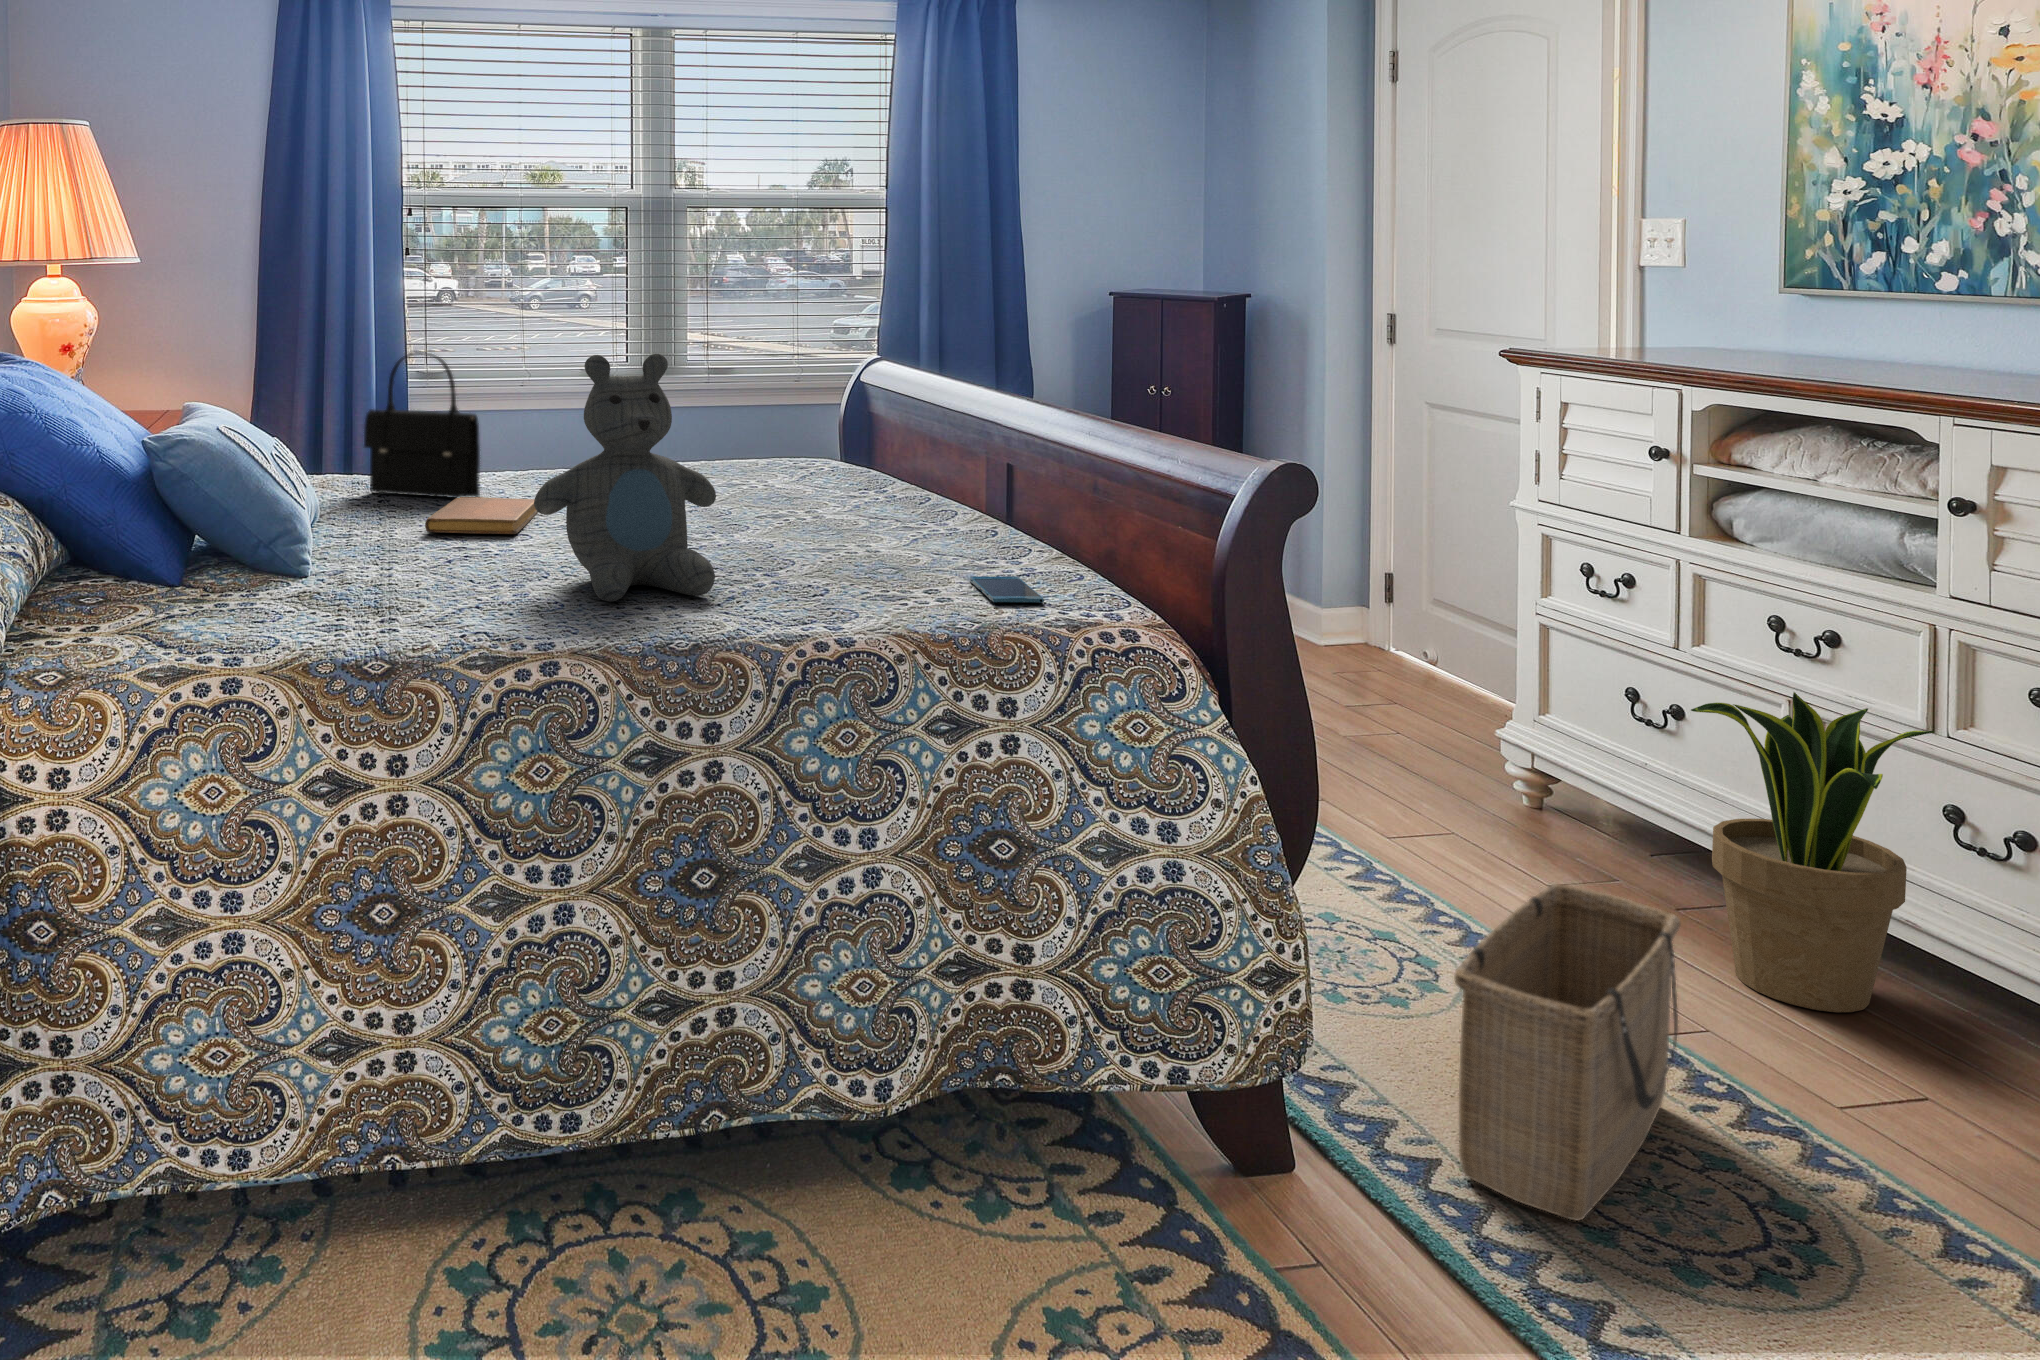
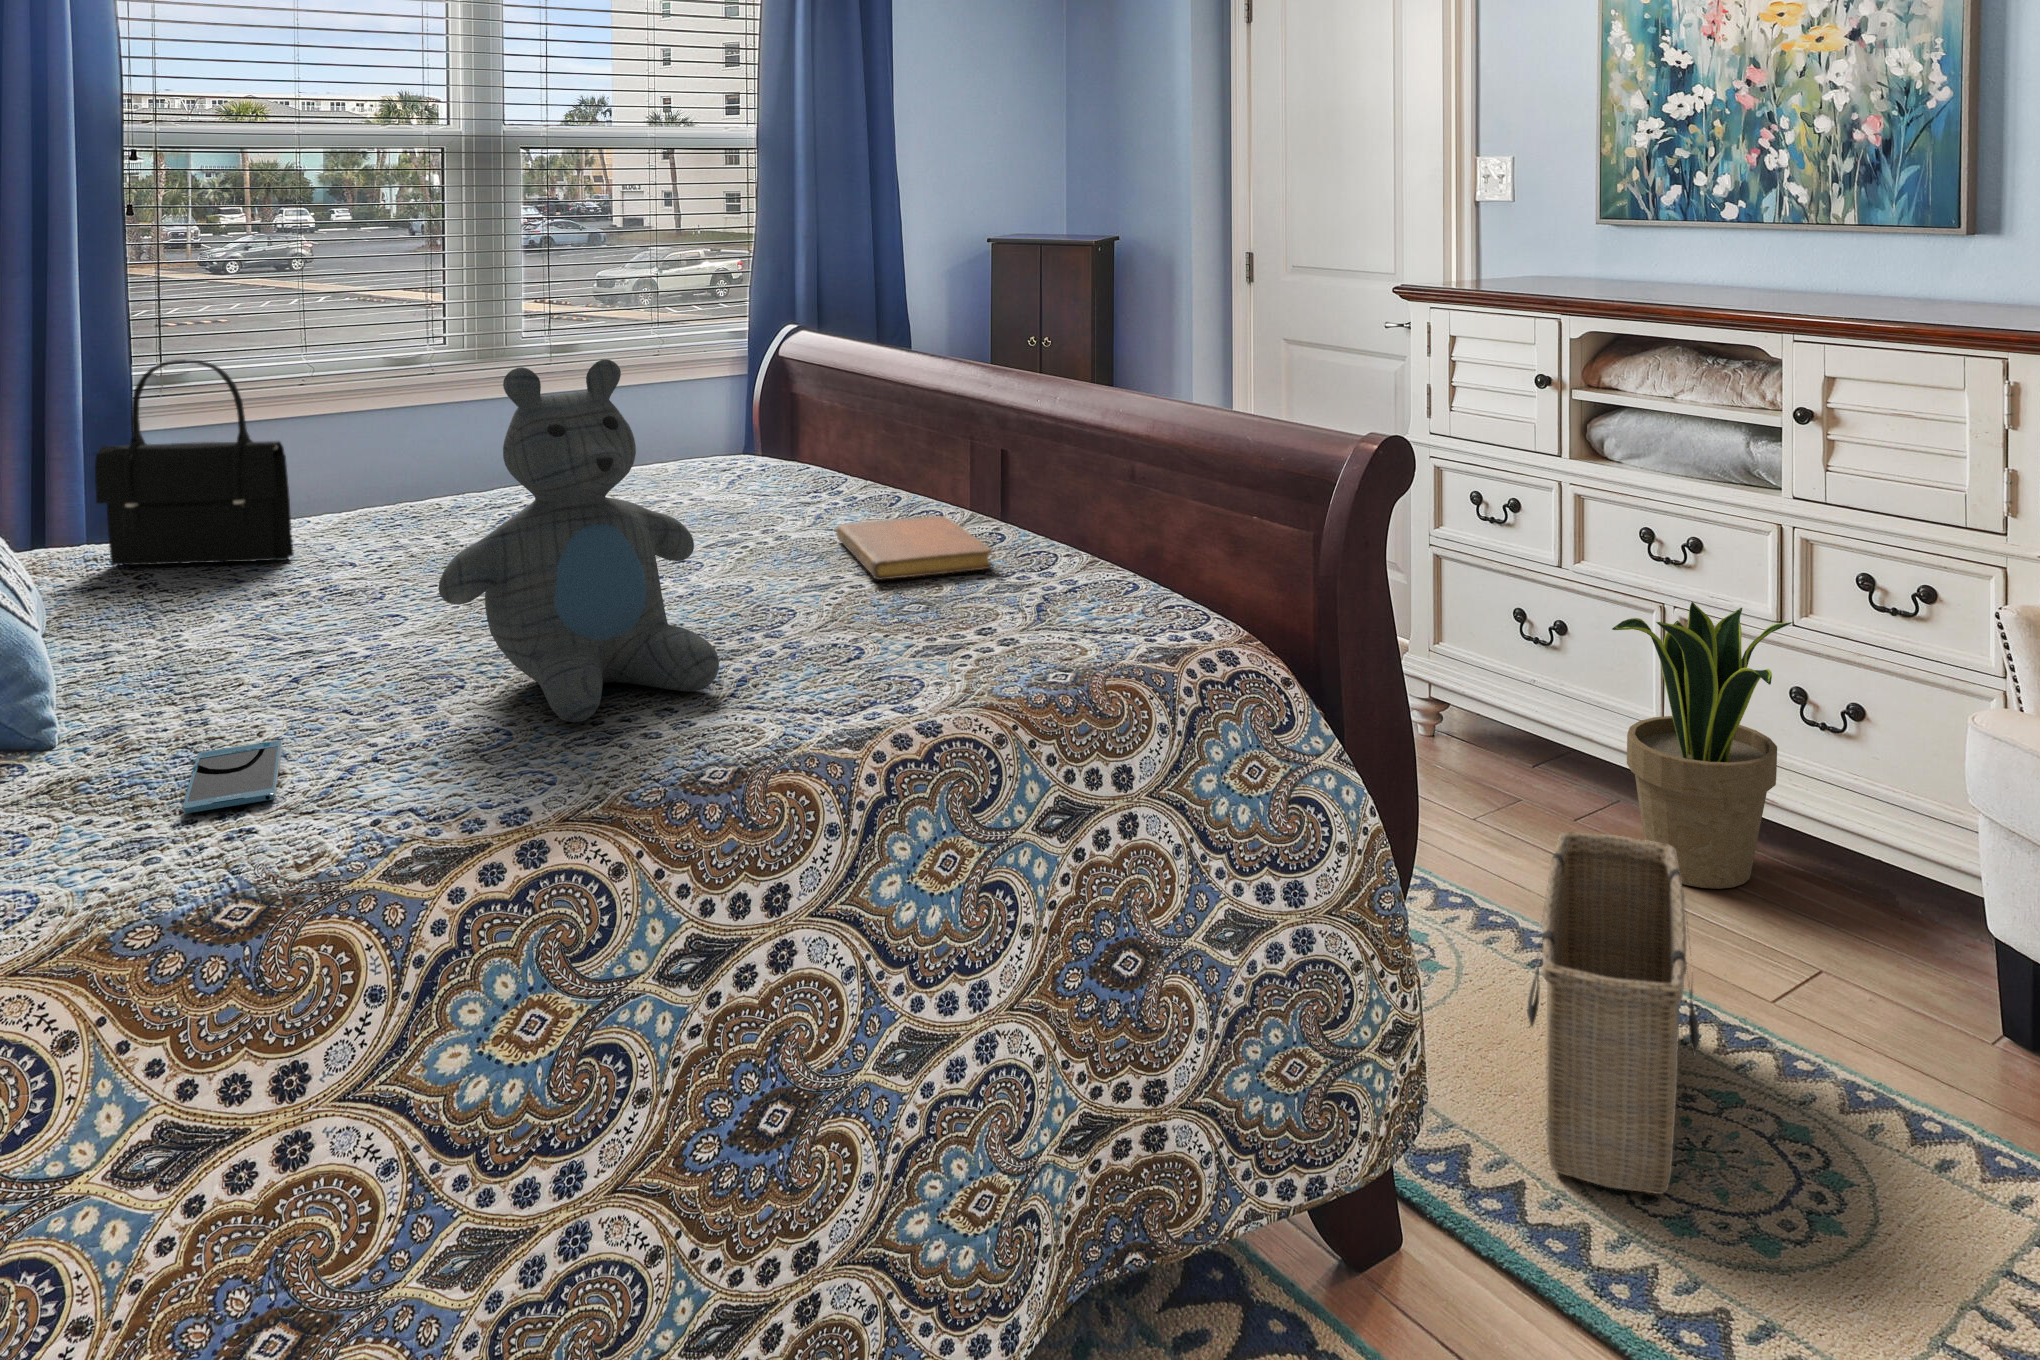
notebook: present [425,497,538,534] -> present [836,516,992,580]
smartphone: present [970,576,1044,603] -> present [183,740,282,814]

